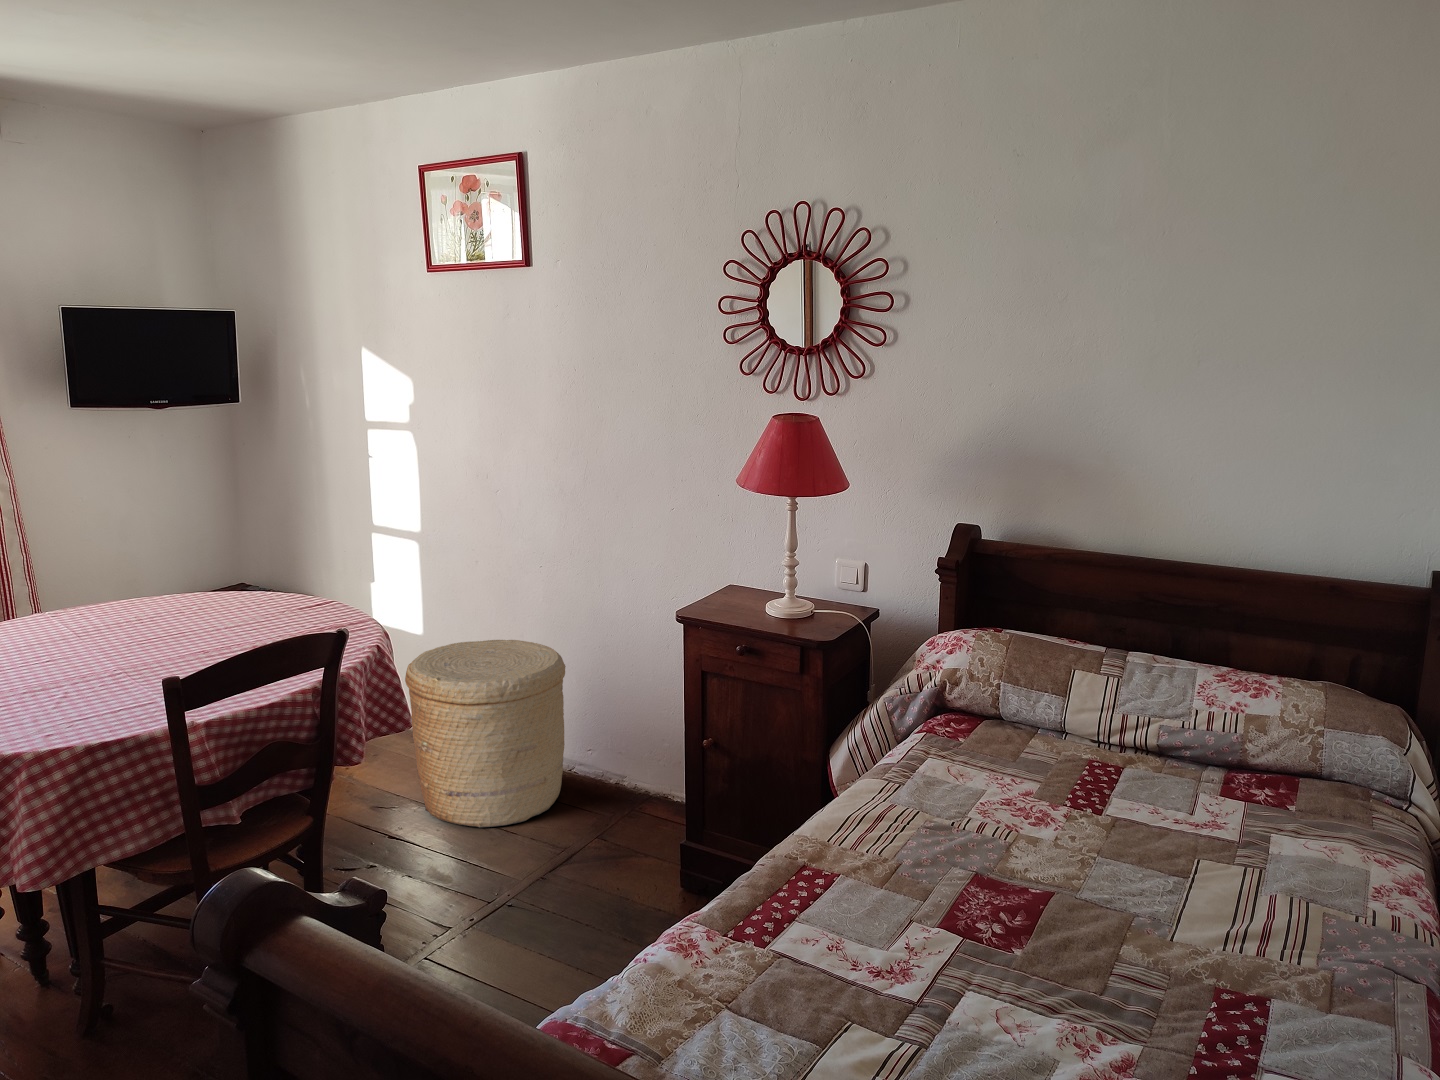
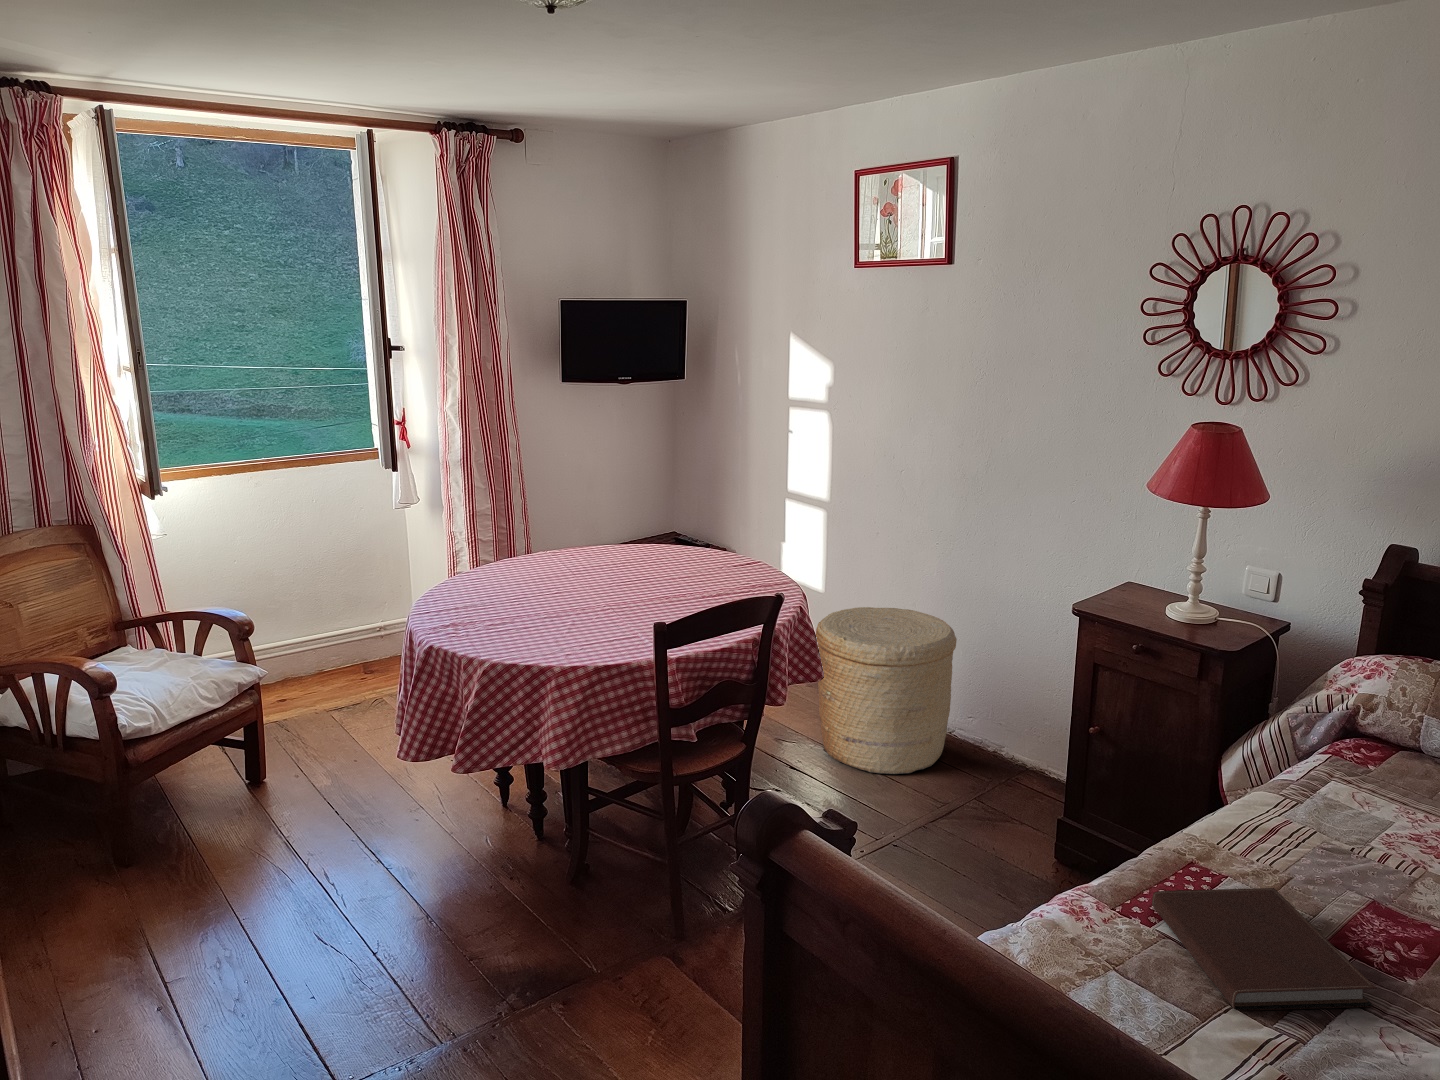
notebook: none [767,879,986,1024] -> present [1152,888,1376,1010]

